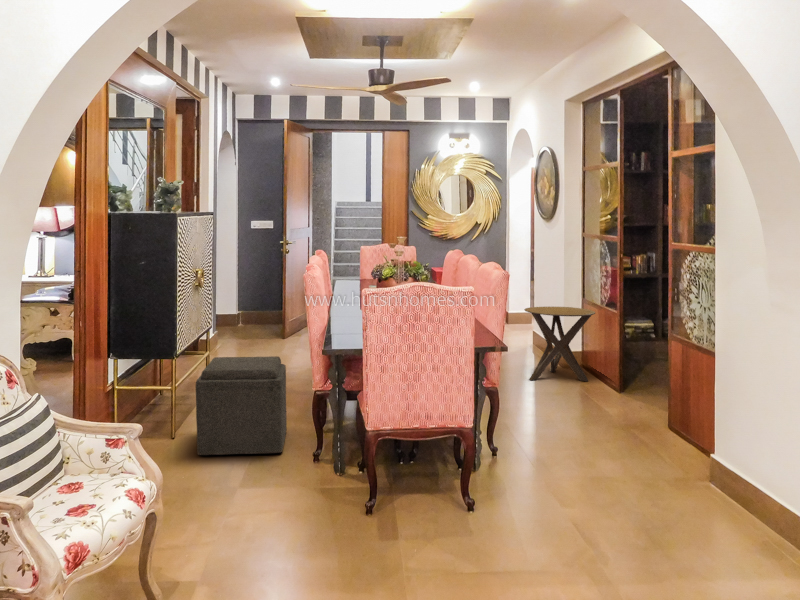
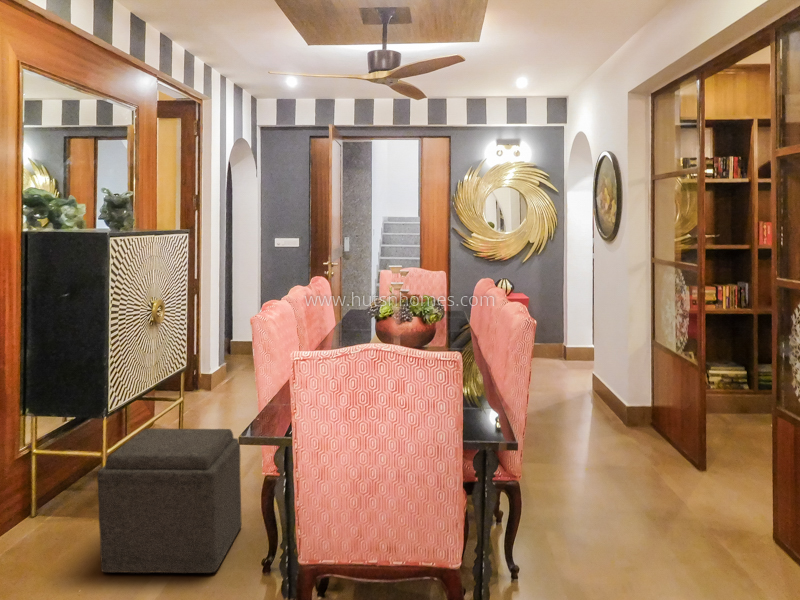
side table: present [524,307,595,381] -> none [577,350,670,450]

